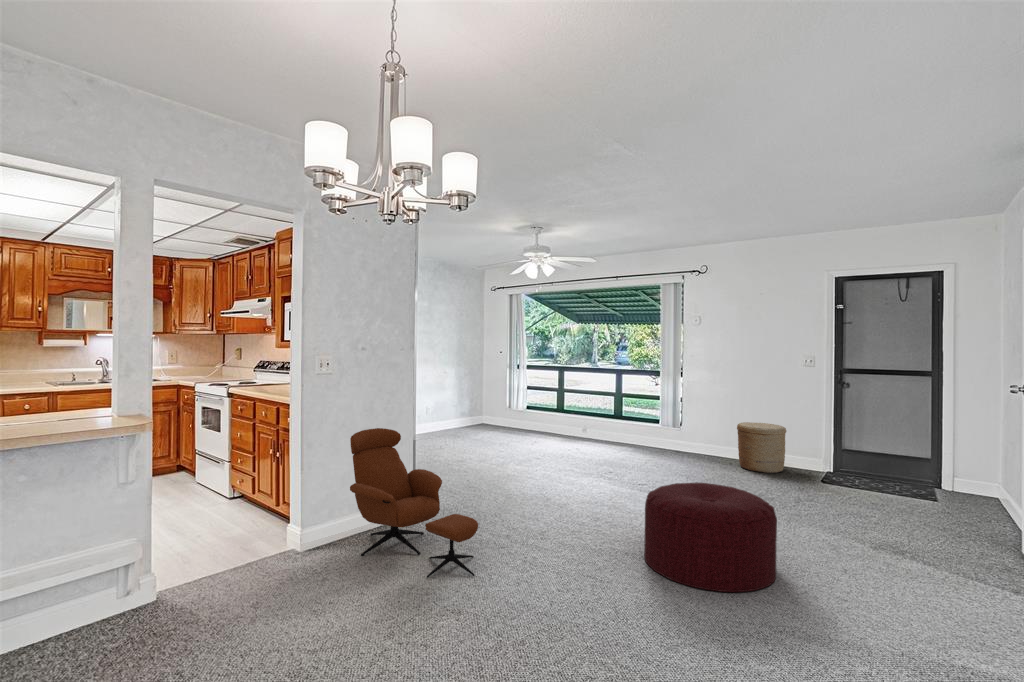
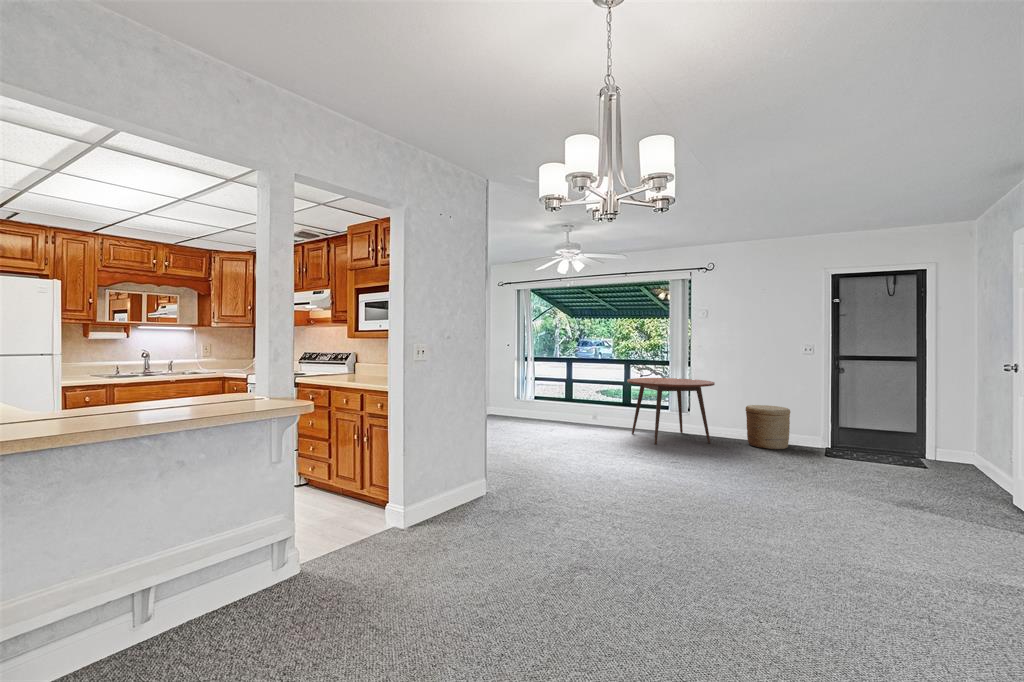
dining table: none [609,390,704,464] -> present [627,378,715,445]
lounge chair: present [350,428,478,577] -> none [444,412,580,547]
ottoman: present [644,482,777,592] -> none [716,455,842,549]

